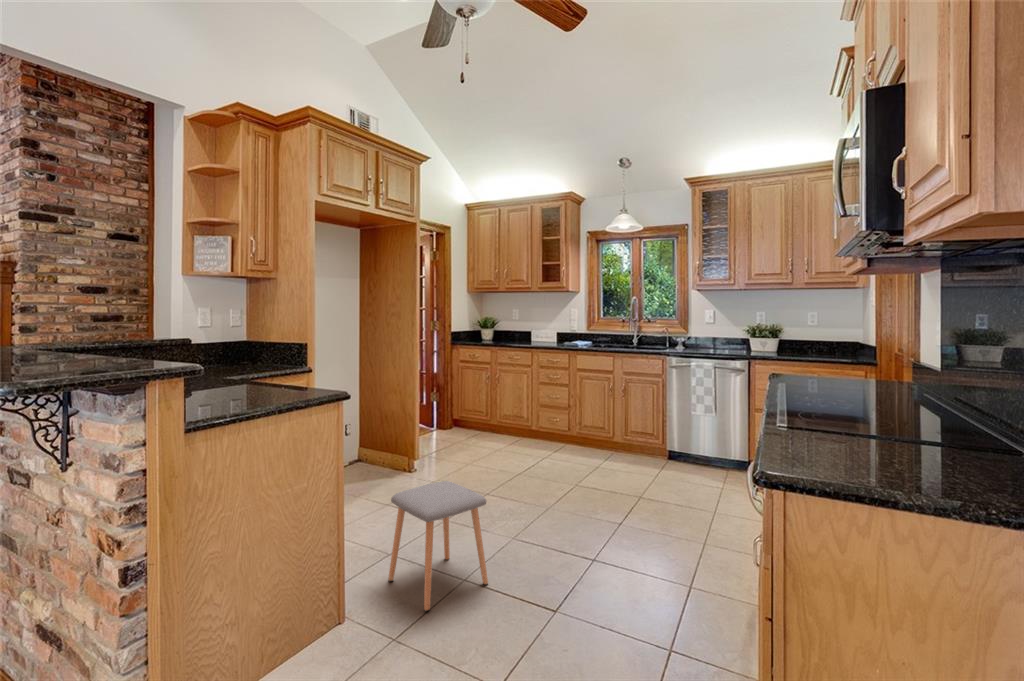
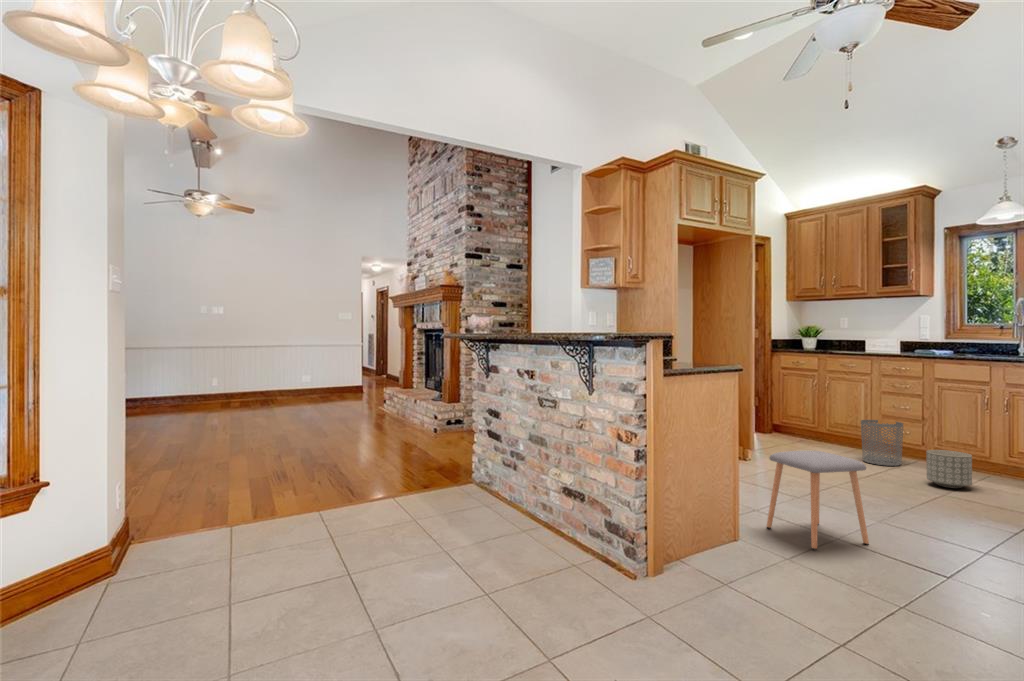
waste bin: none [520,410,552,455] -> present [861,420,903,466]
planter: none [563,442,596,478] -> present [926,450,972,489]

